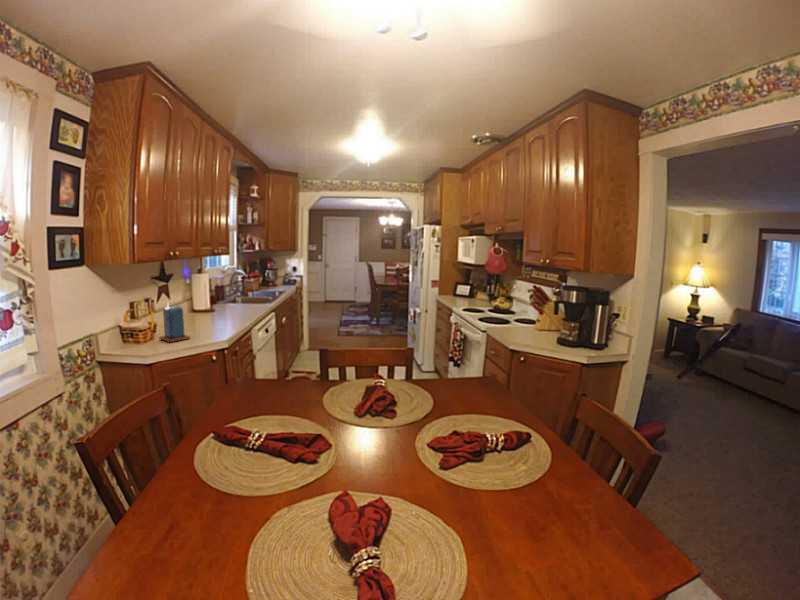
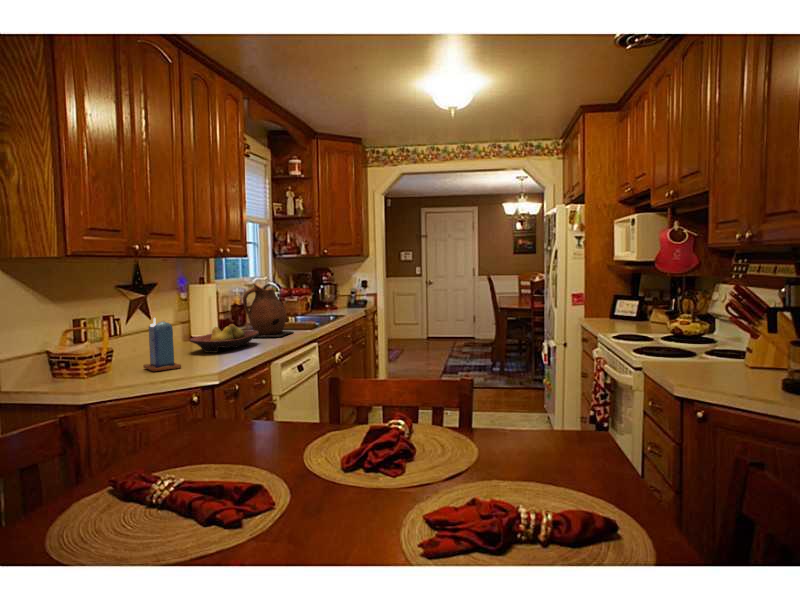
ceramic pitcher: none [223,273,259,311] -> present [243,283,293,337]
fruit bowl: none [189,303,238,324] -> present [190,324,258,353]

